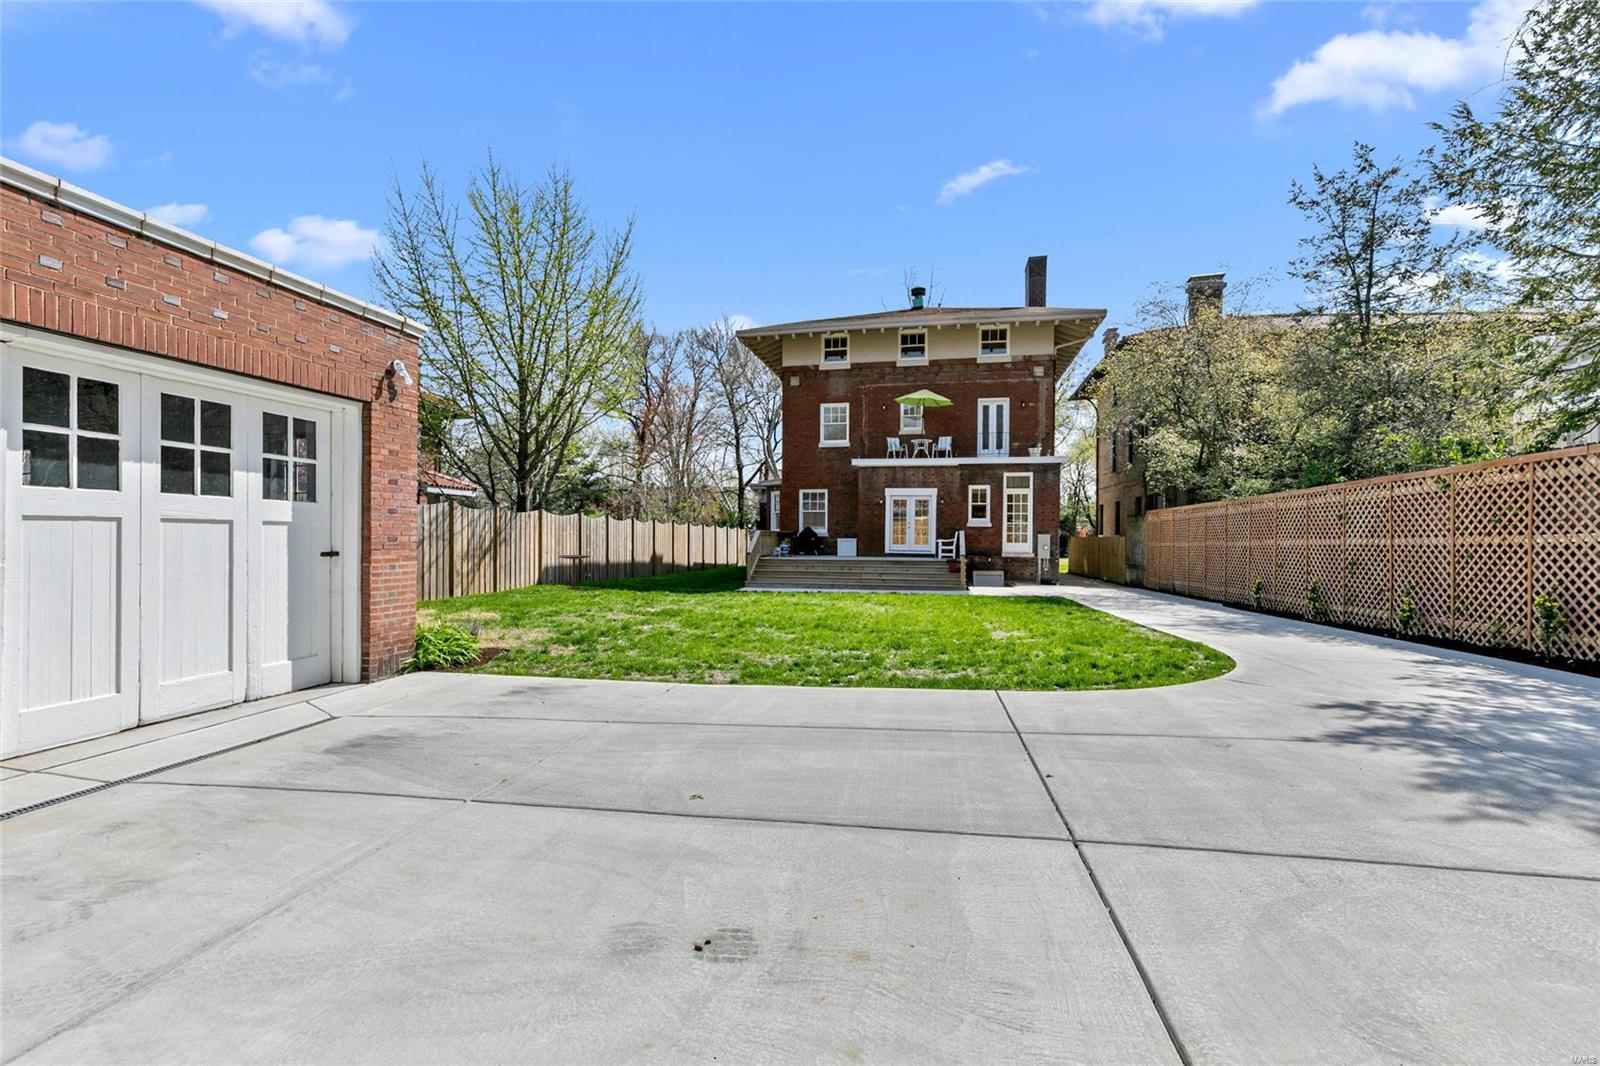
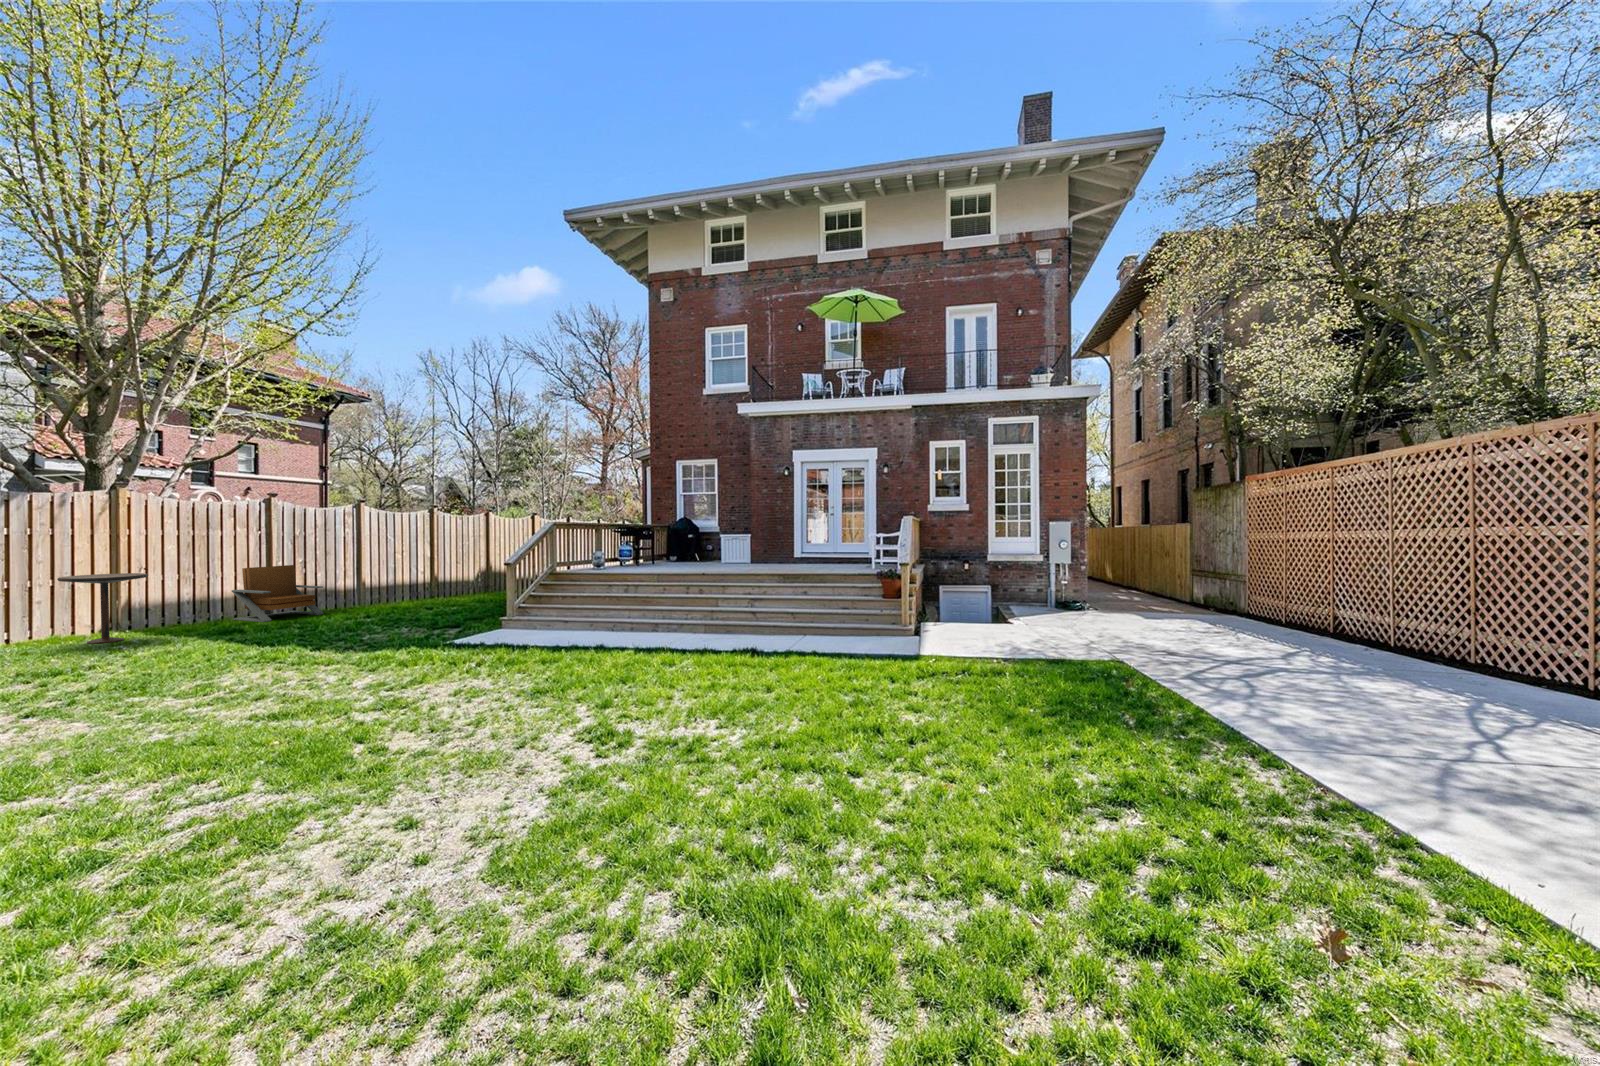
lounge chair: none [592,553,631,583] -> present [232,565,323,622]

